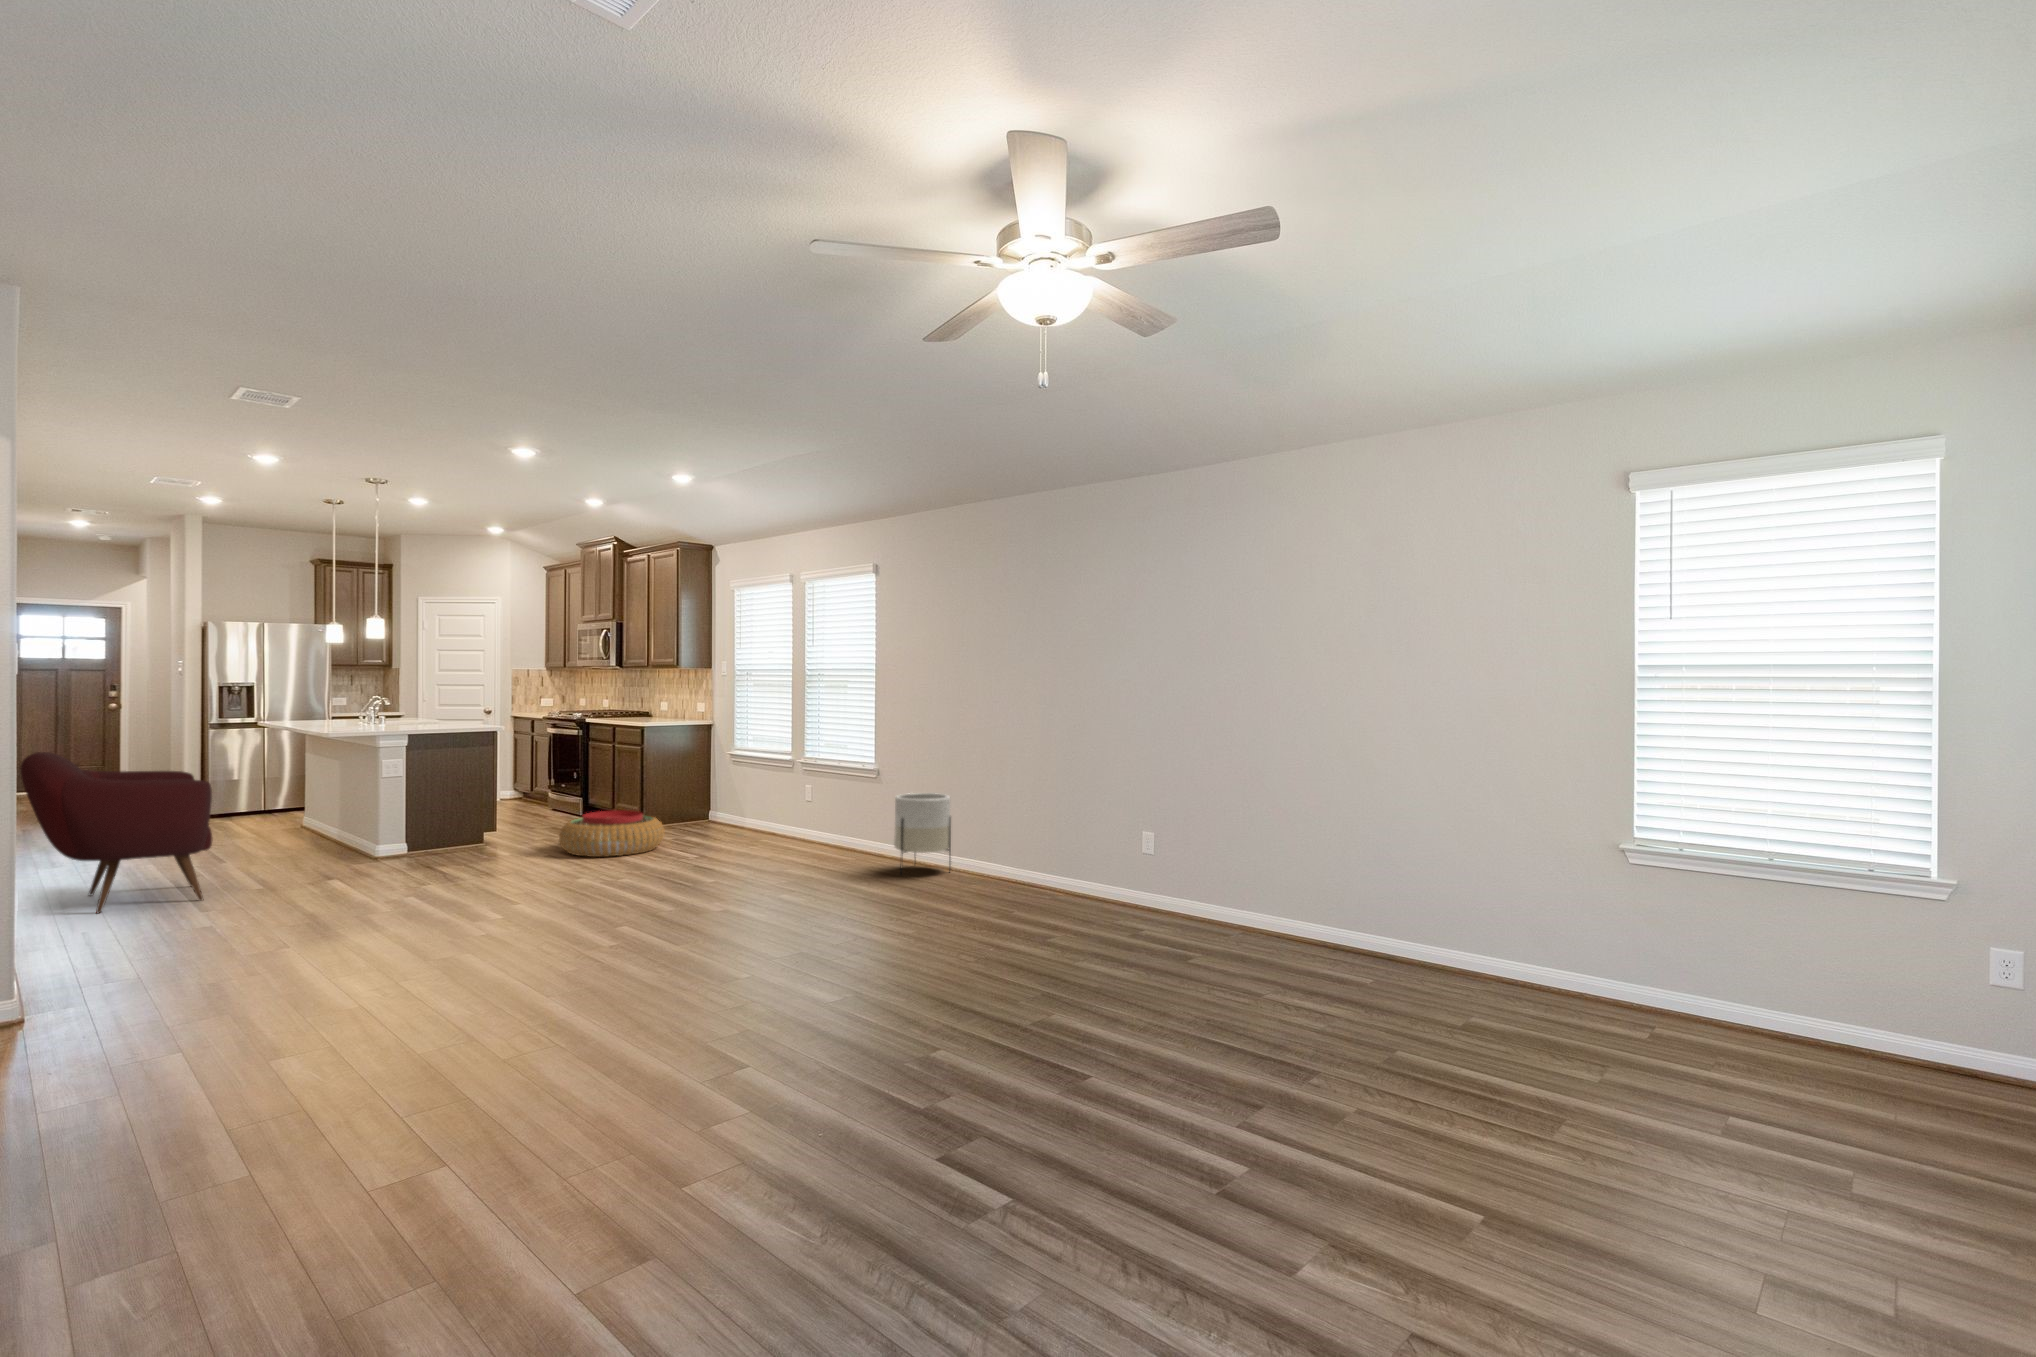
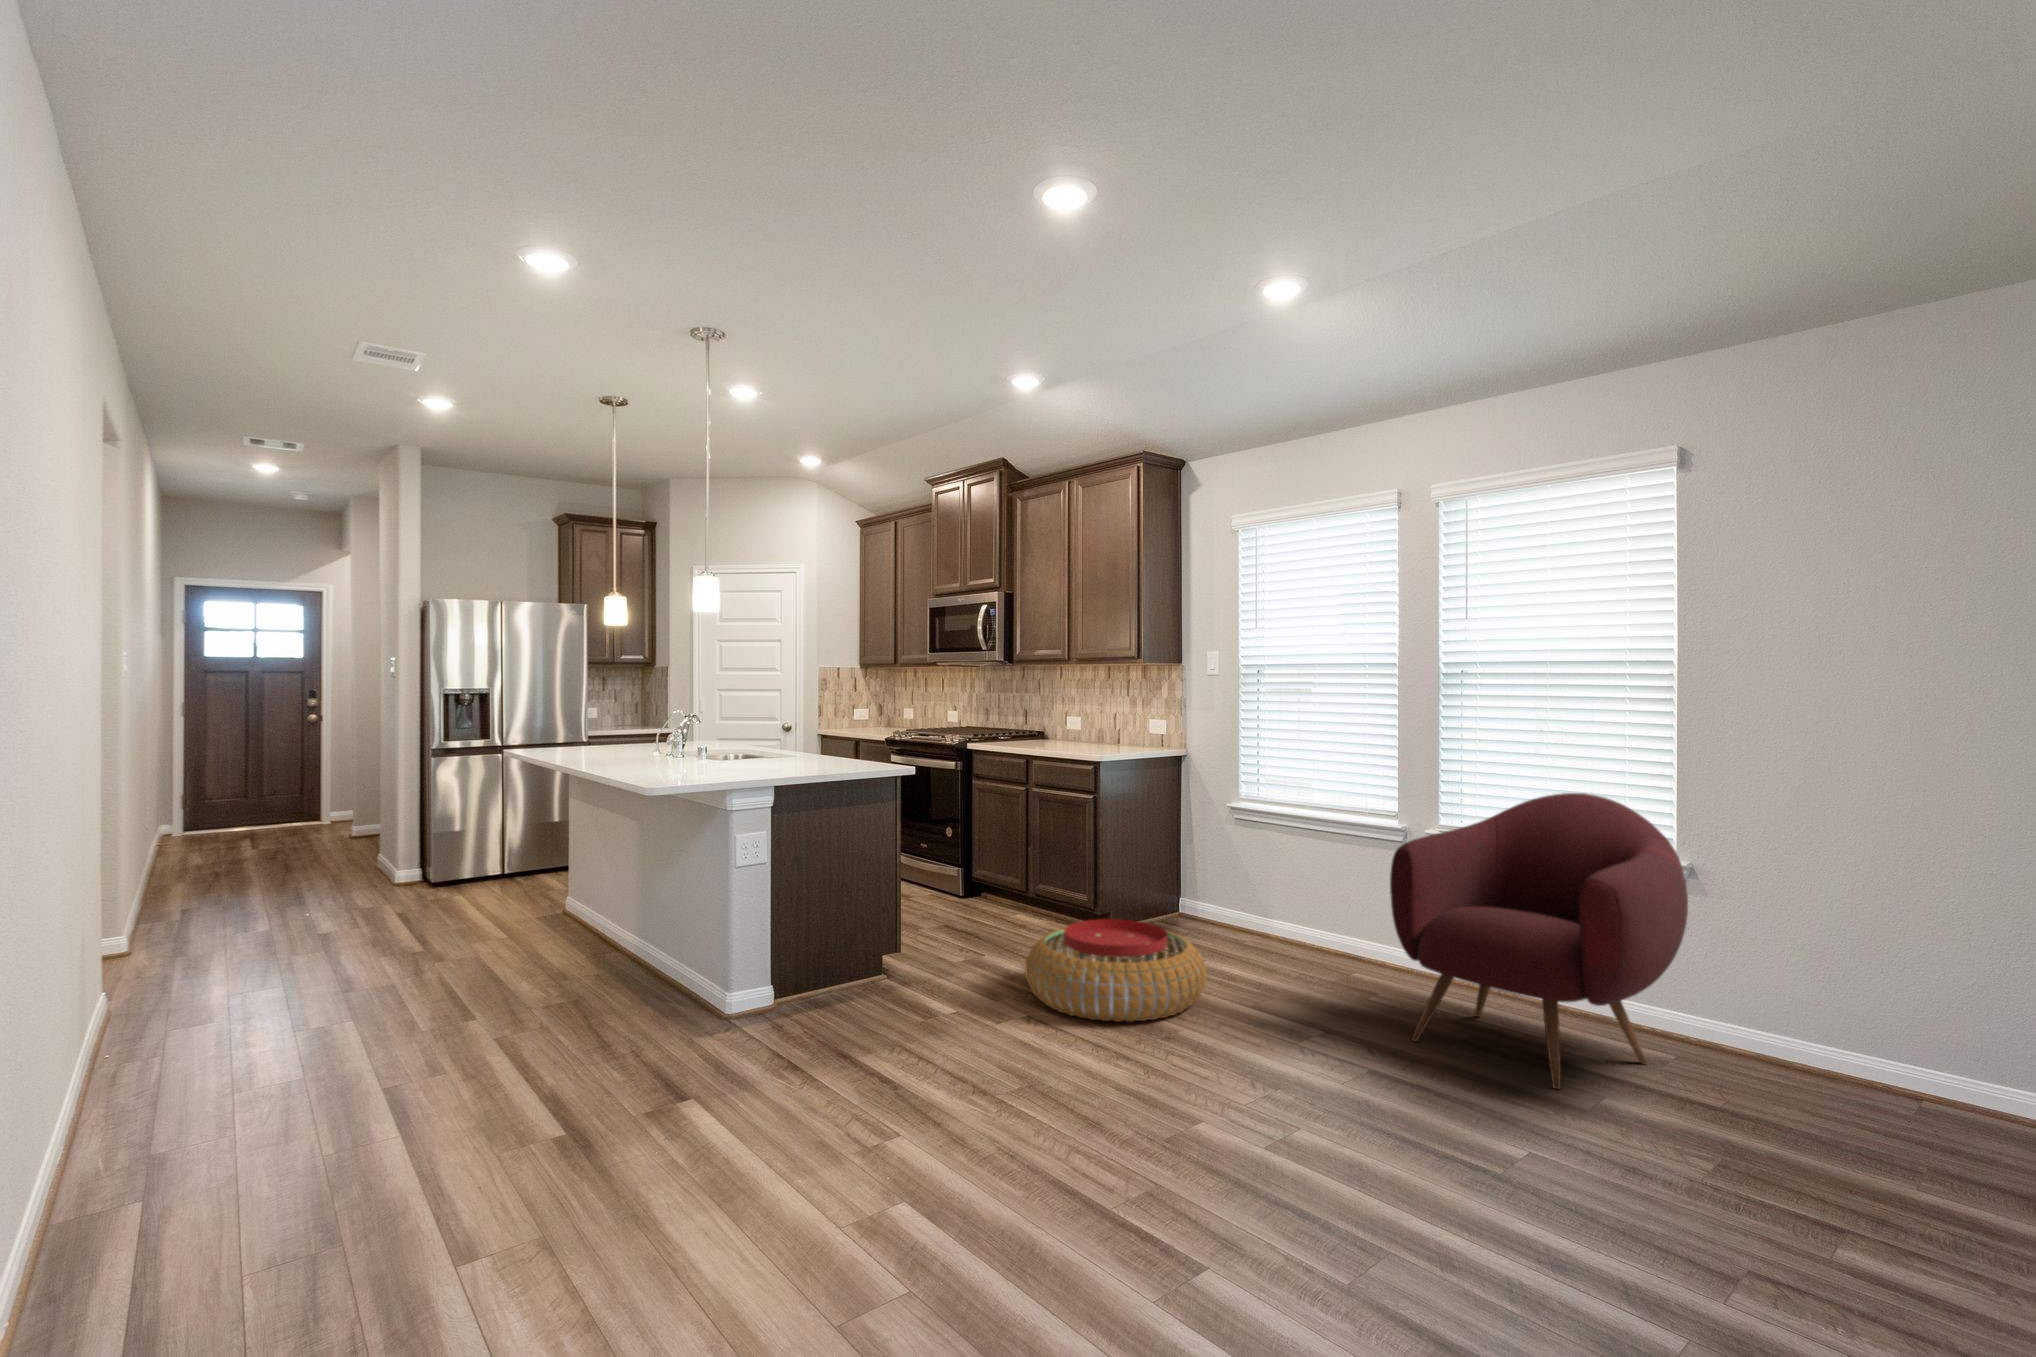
armchair: present [20,752,212,913] -> present [1390,793,1688,1089]
planter: present [894,793,951,875] -> none [1817,928,1980,1130]

